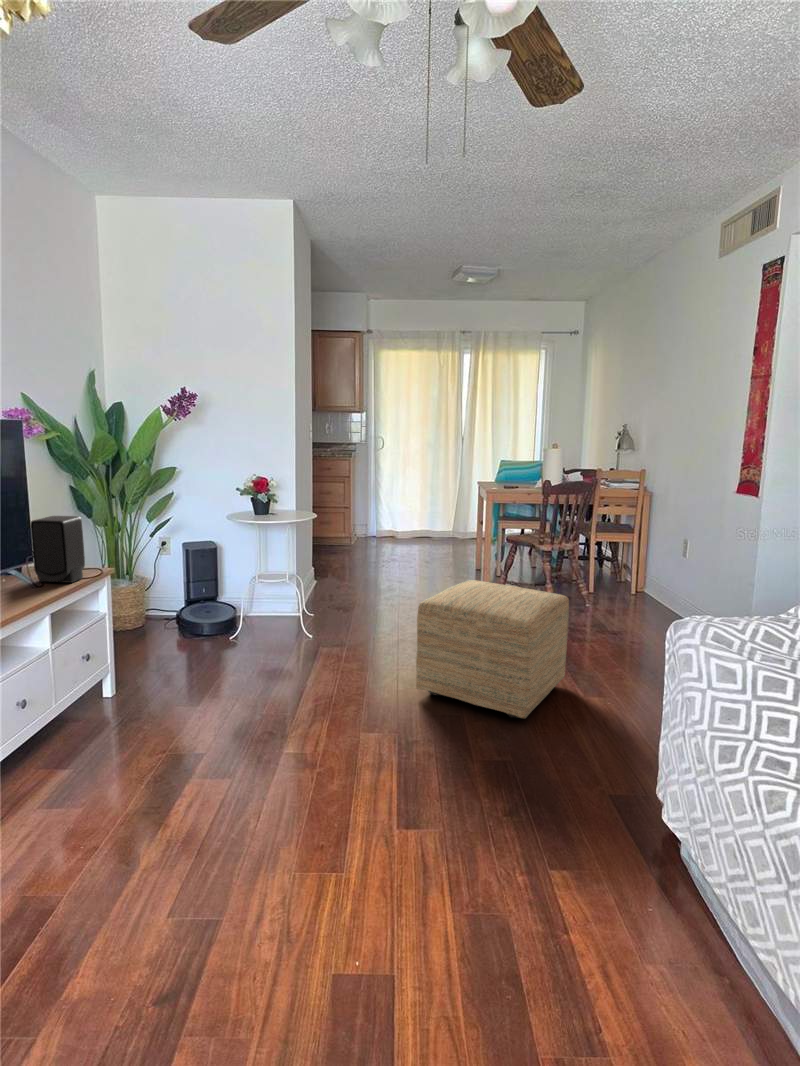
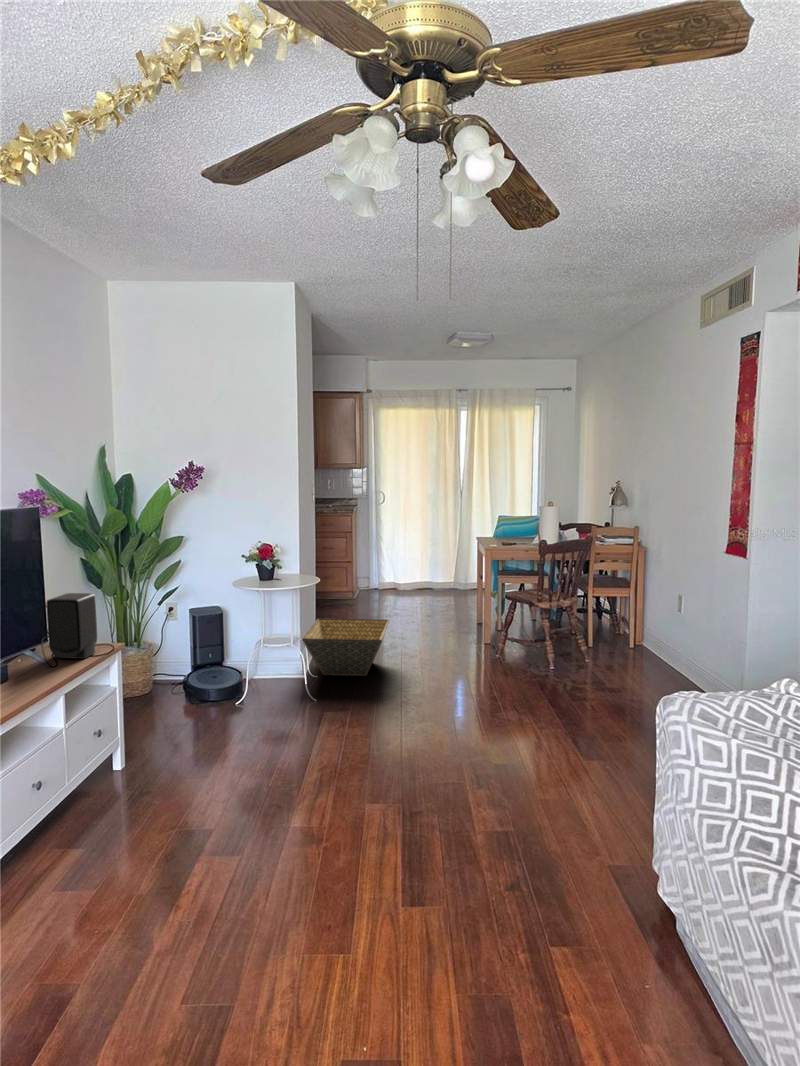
basket: none [297,558,387,616] -> present [302,619,389,676]
ottoman: present [416,580,569,718] -> none [419,644,566,785]

